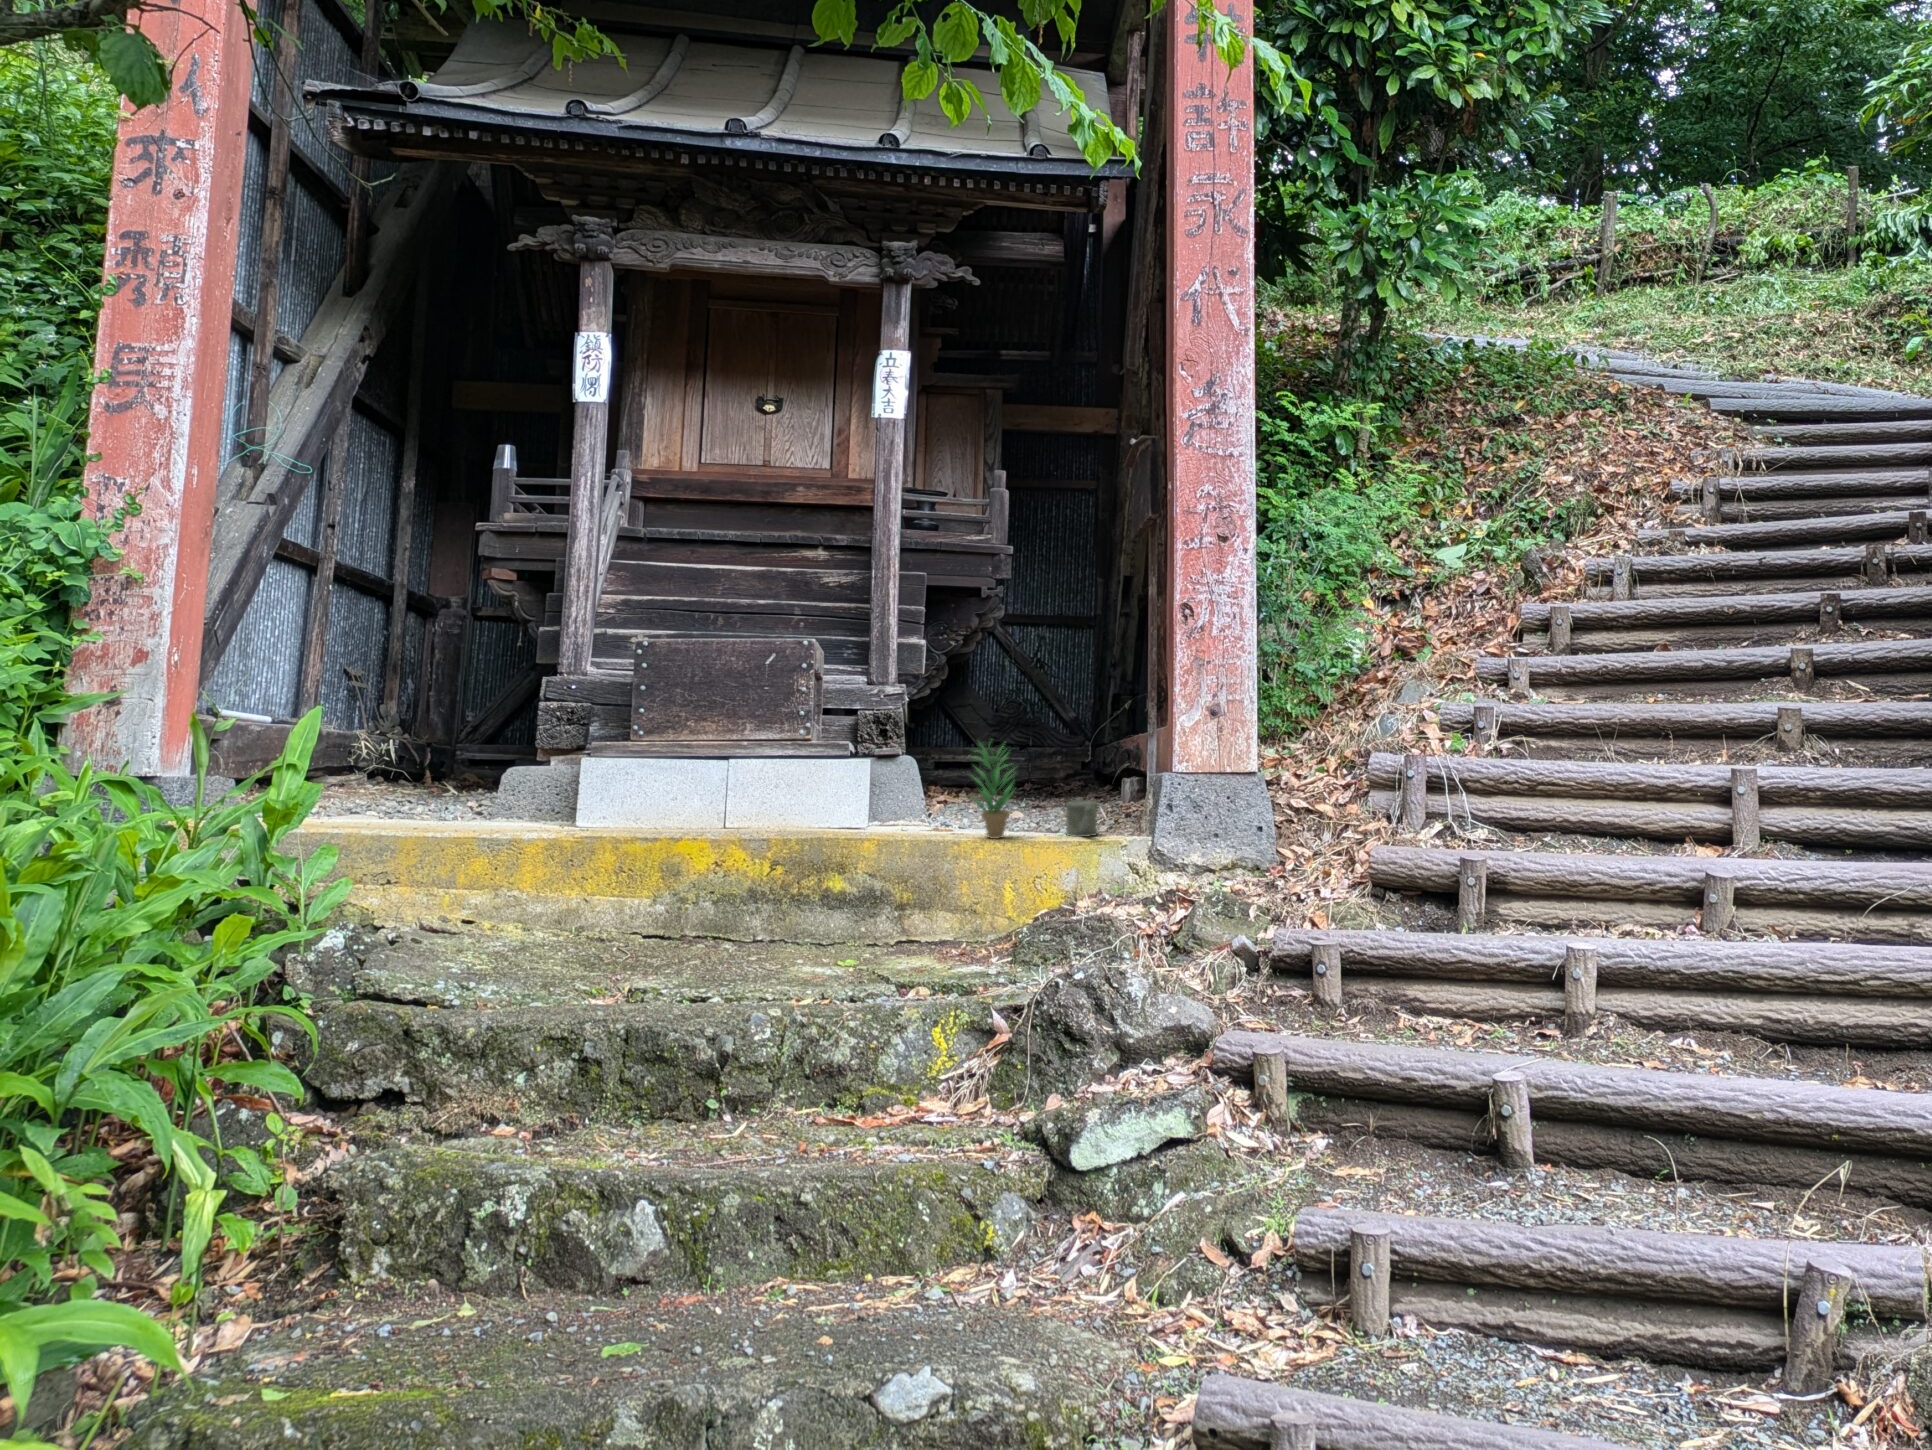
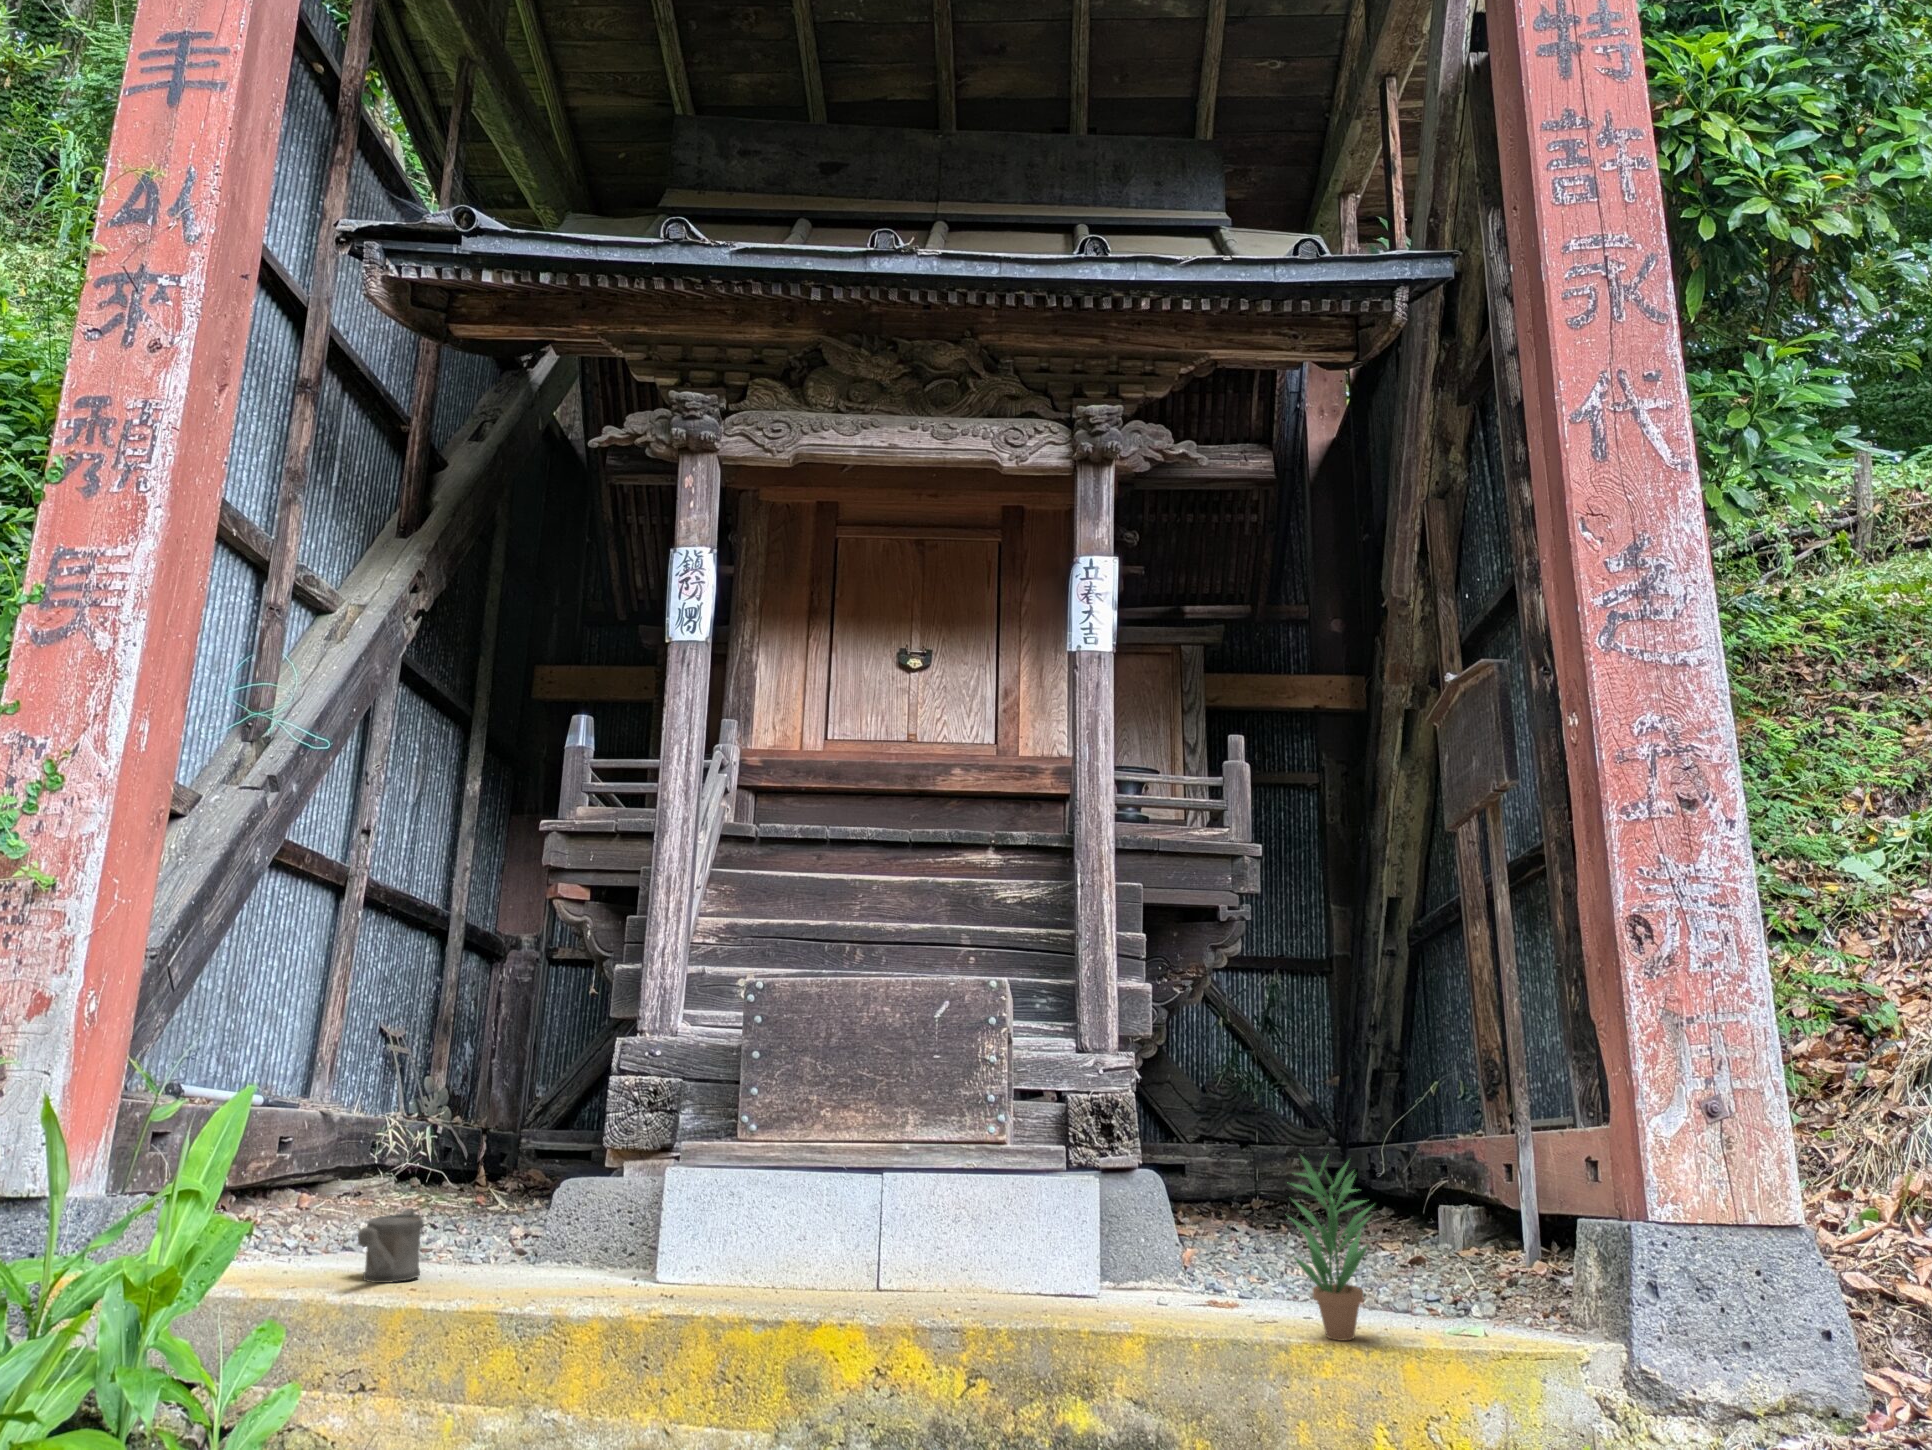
watering can: present [1066,798,1099,837] -> present [358,1209,424,1283]

